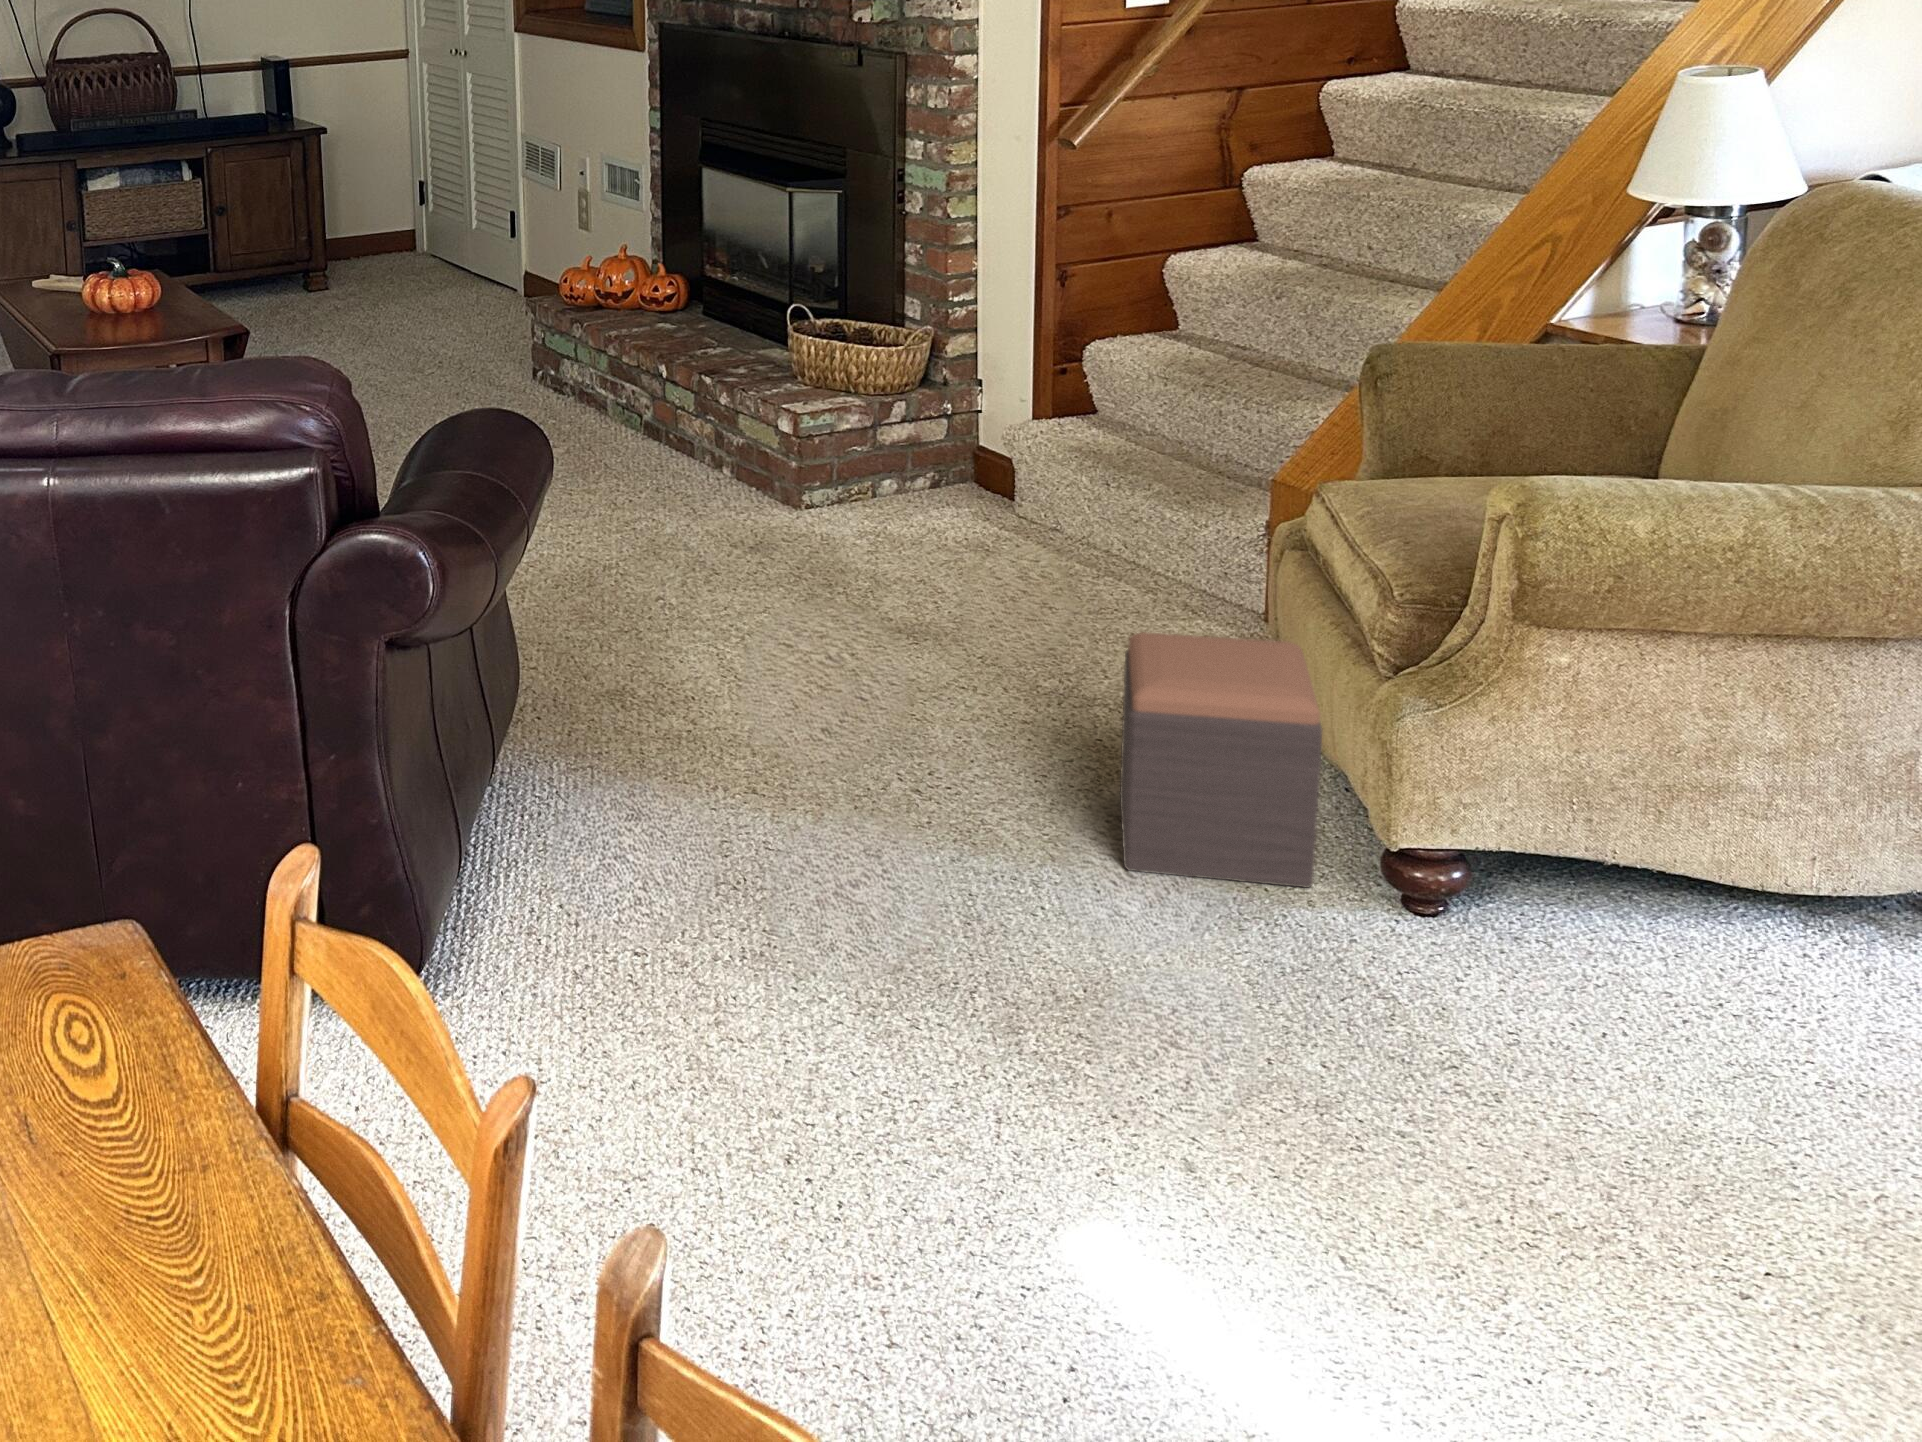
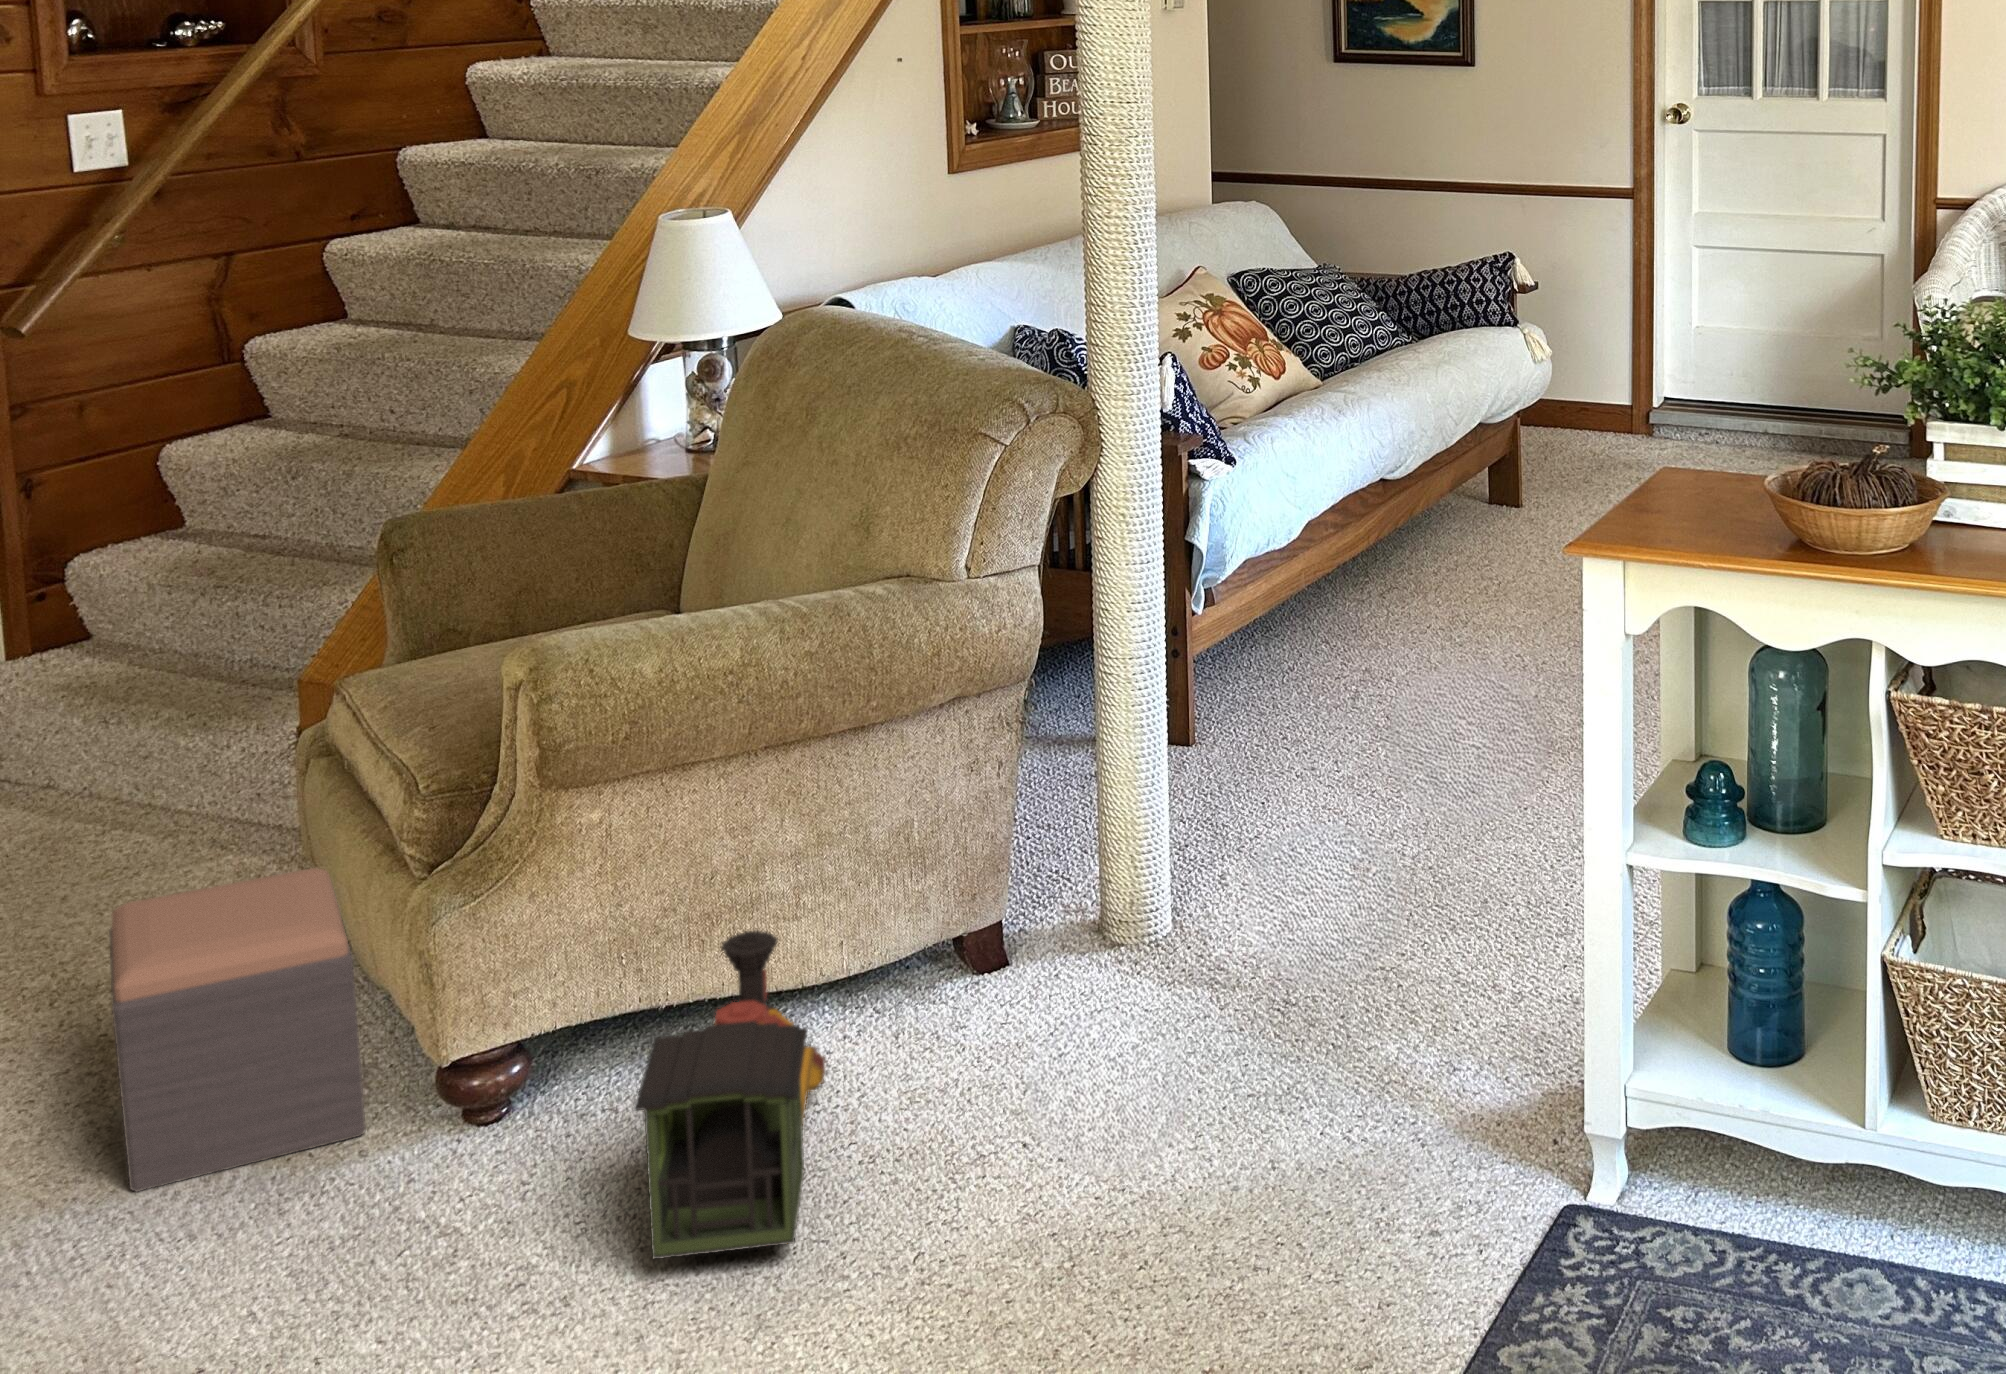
toy train: none [1587,812,1786,1138] -> present [635,930,826,1260]

